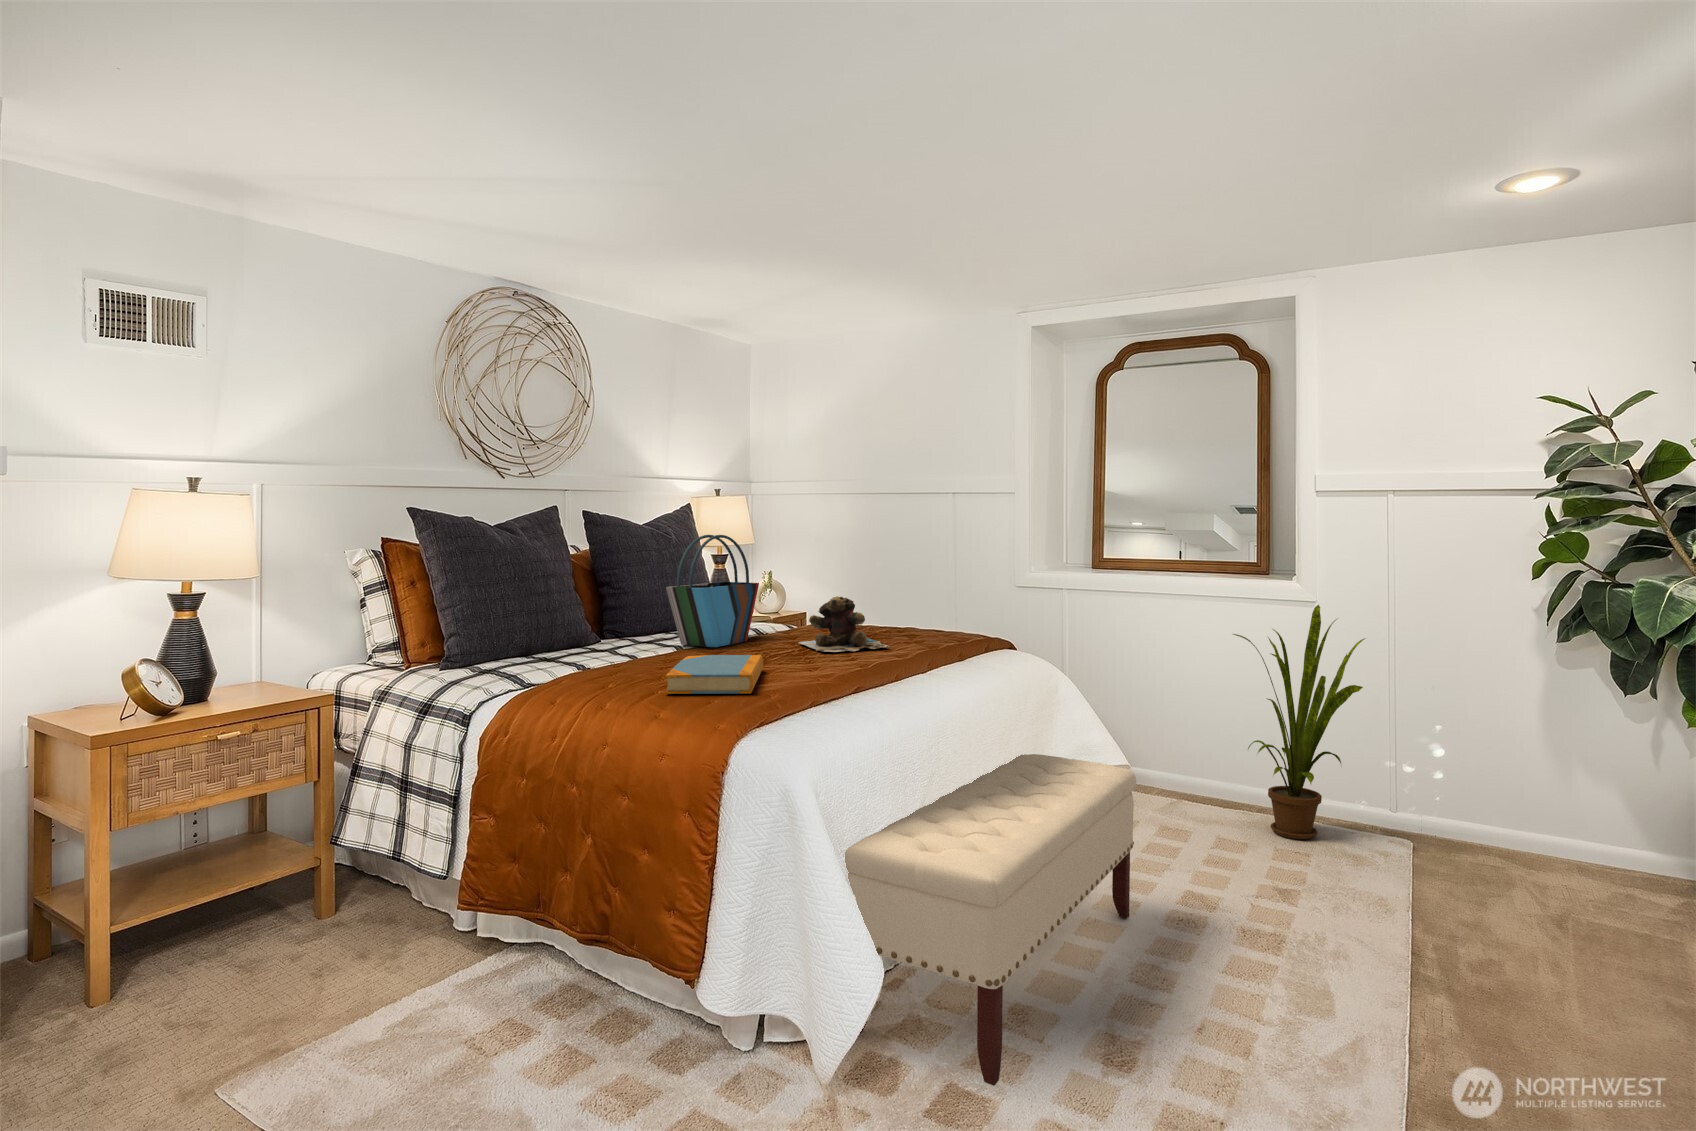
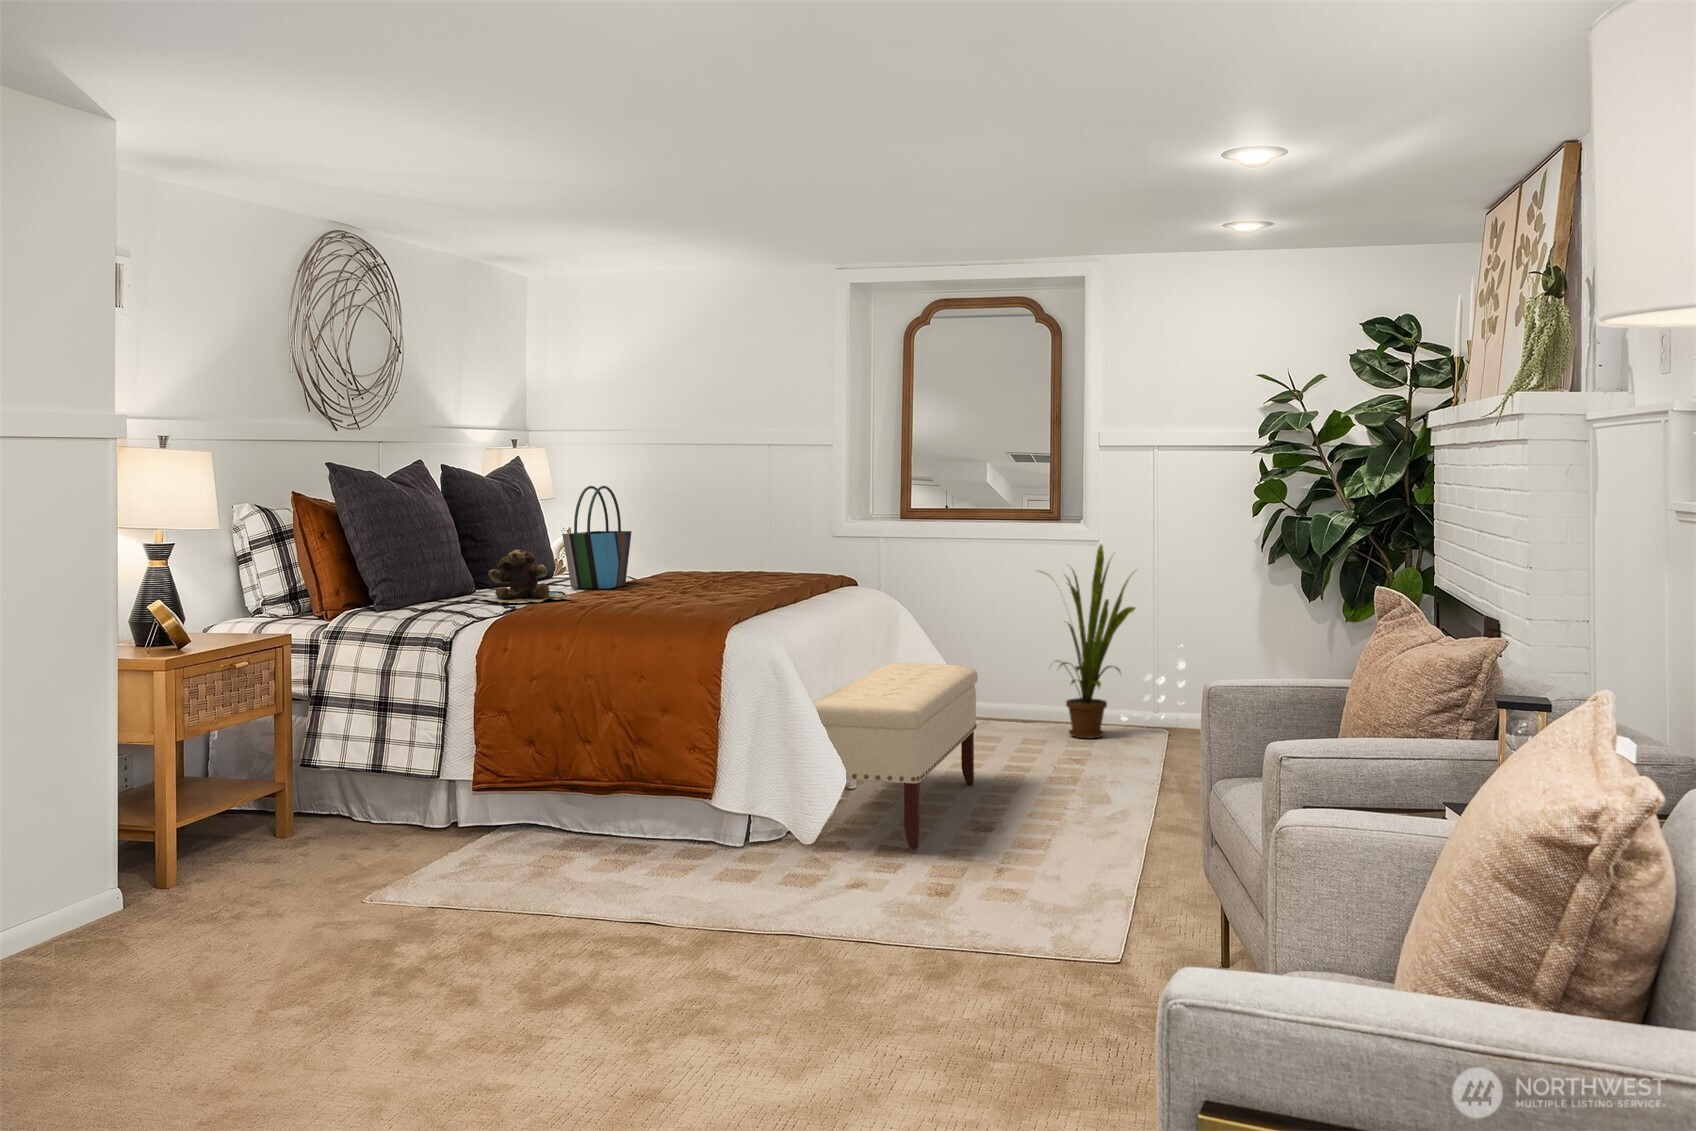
teddy bear: present [799,596,889,652] -> present [478,550,572,603]
book: present [666,655,763,694] -> none [623,585,709,609]

